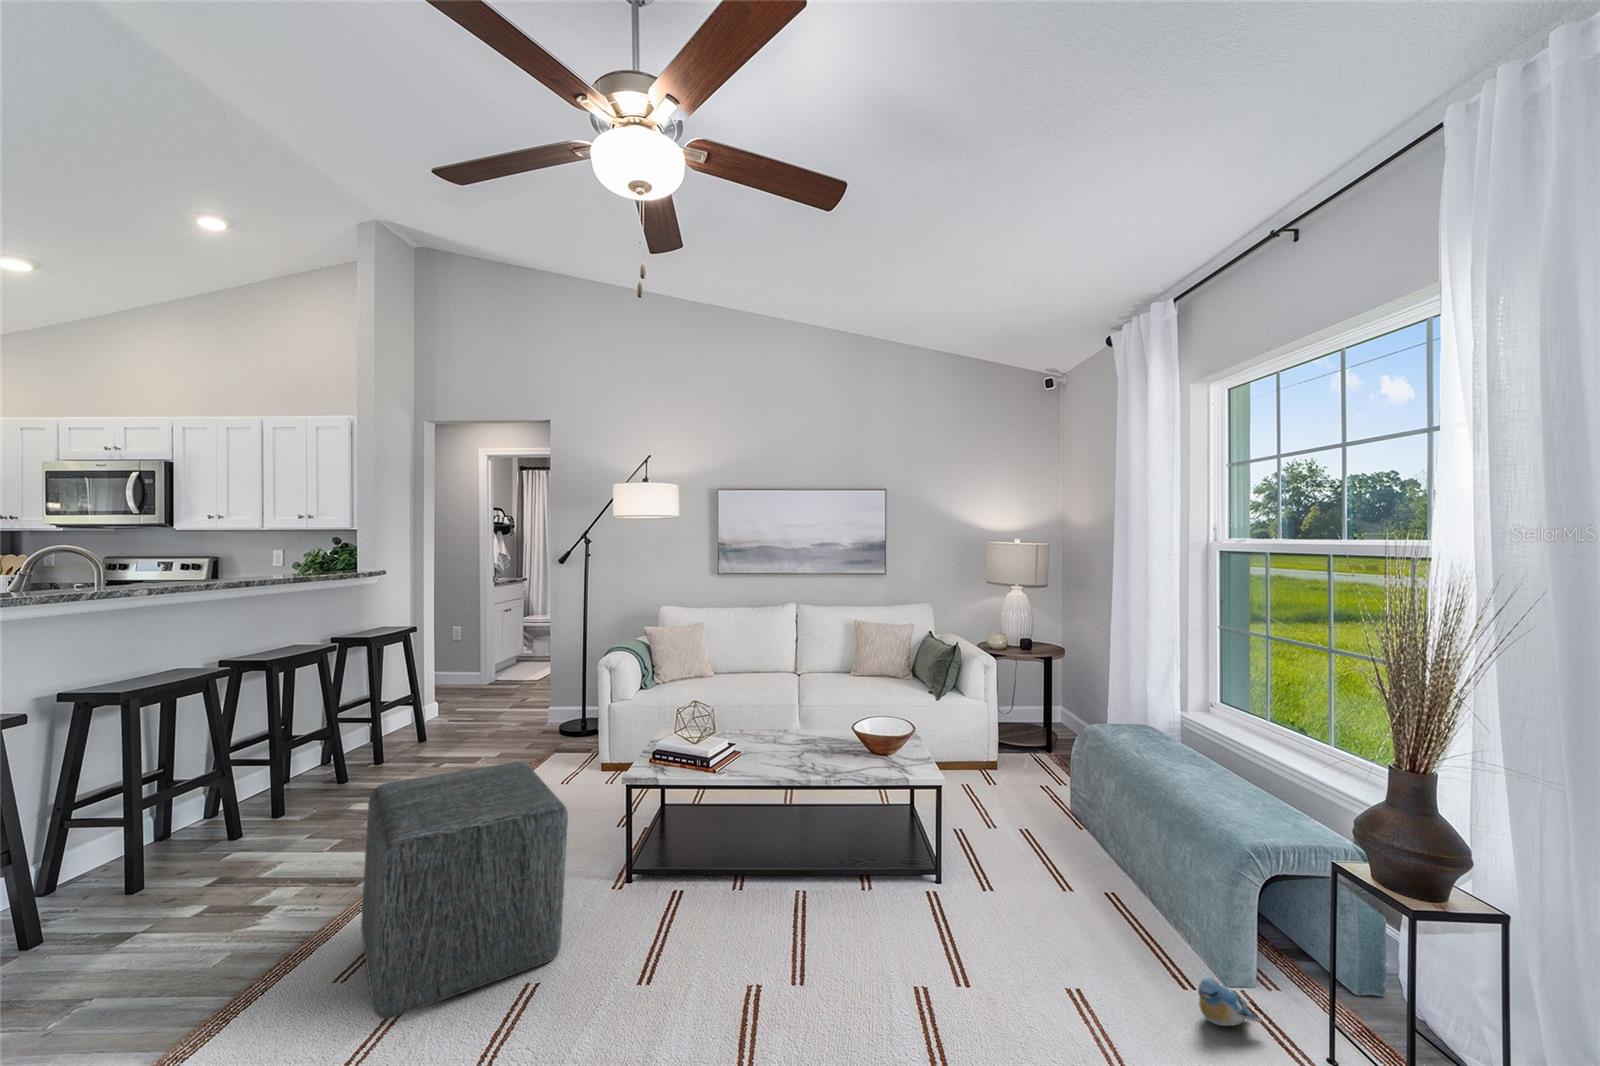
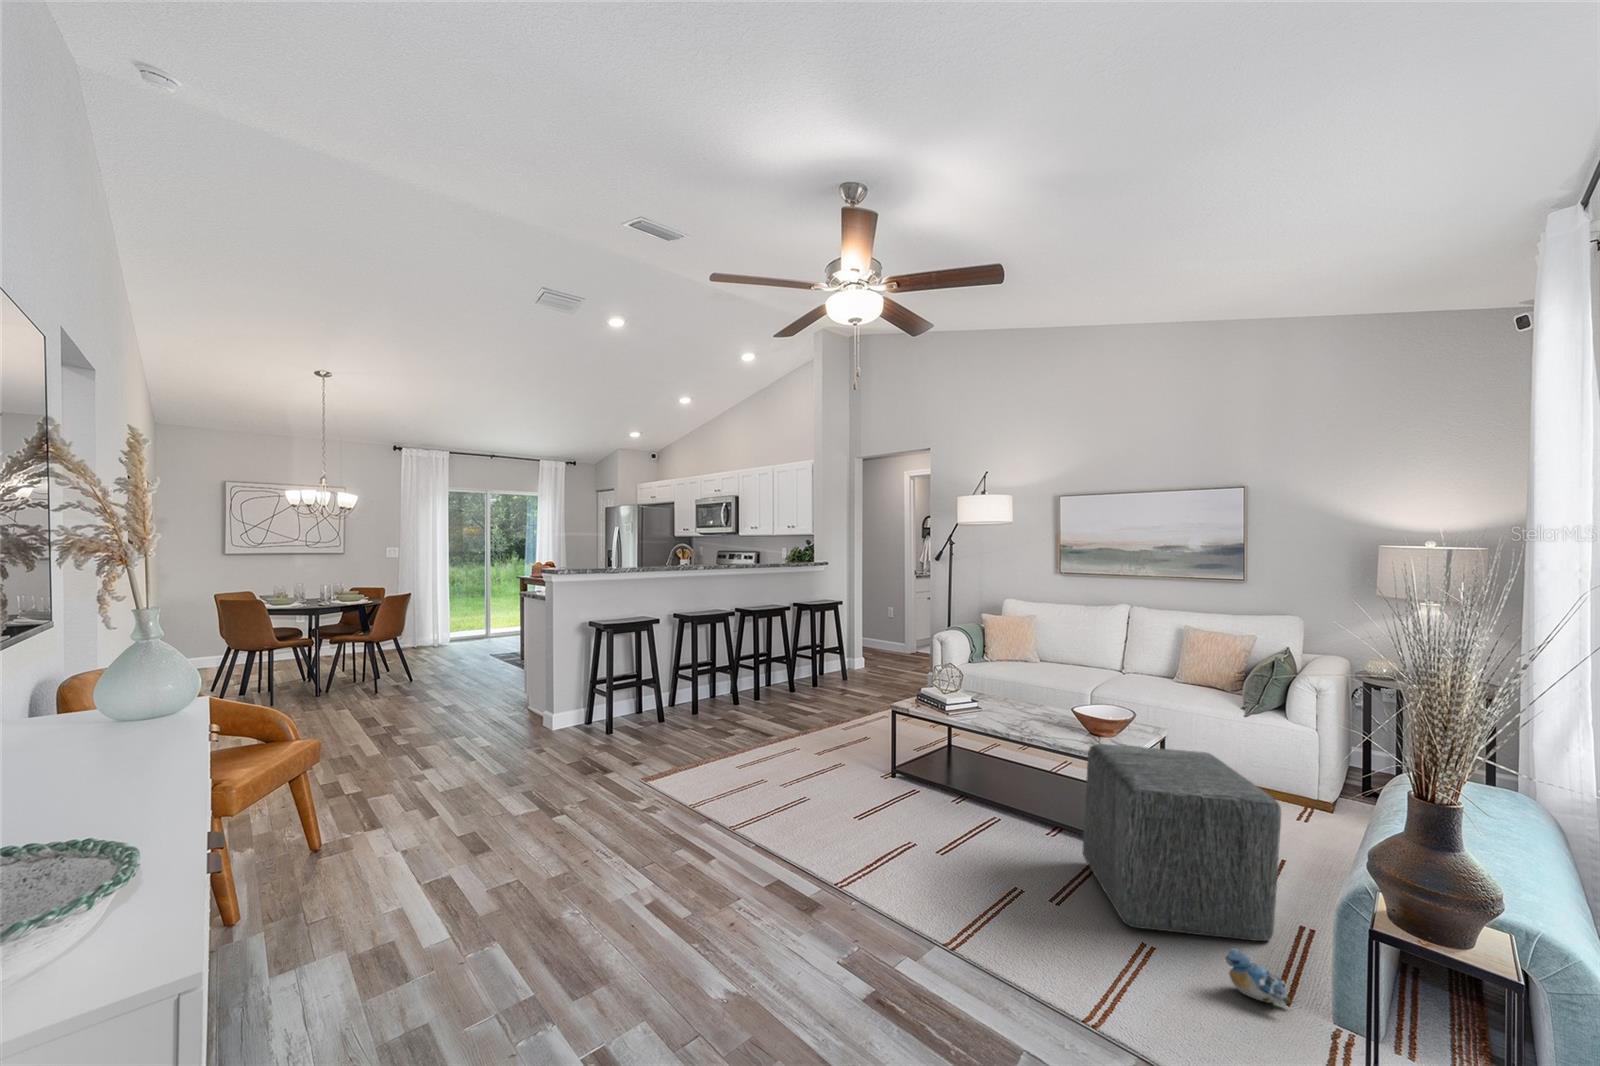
ottoman: present [361,761,568,1019] -> present [1083,744,1281,941]

